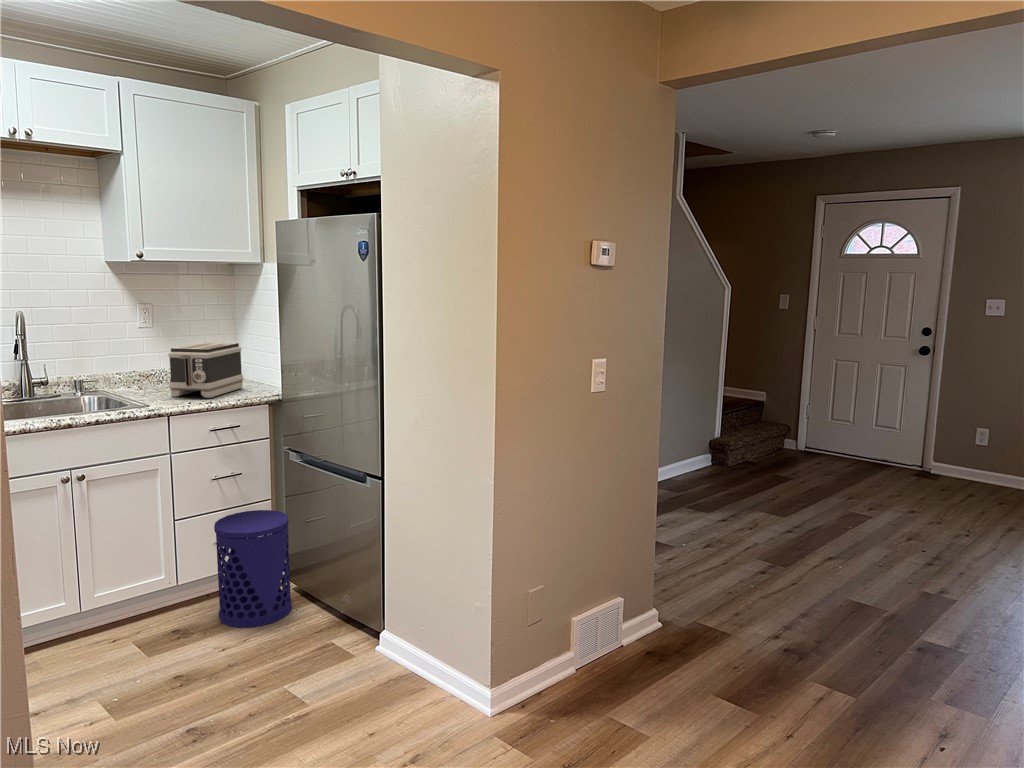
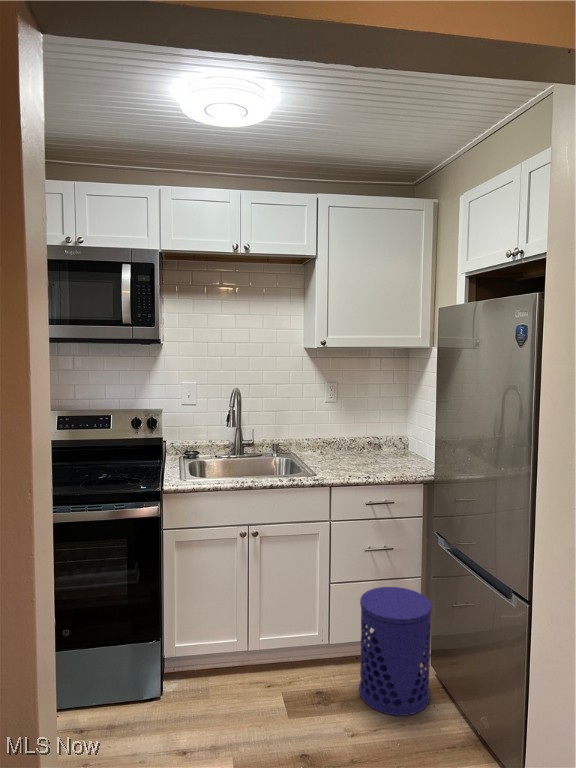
toaster: present [169,342,243,398] -> none [339,418,406,472]

